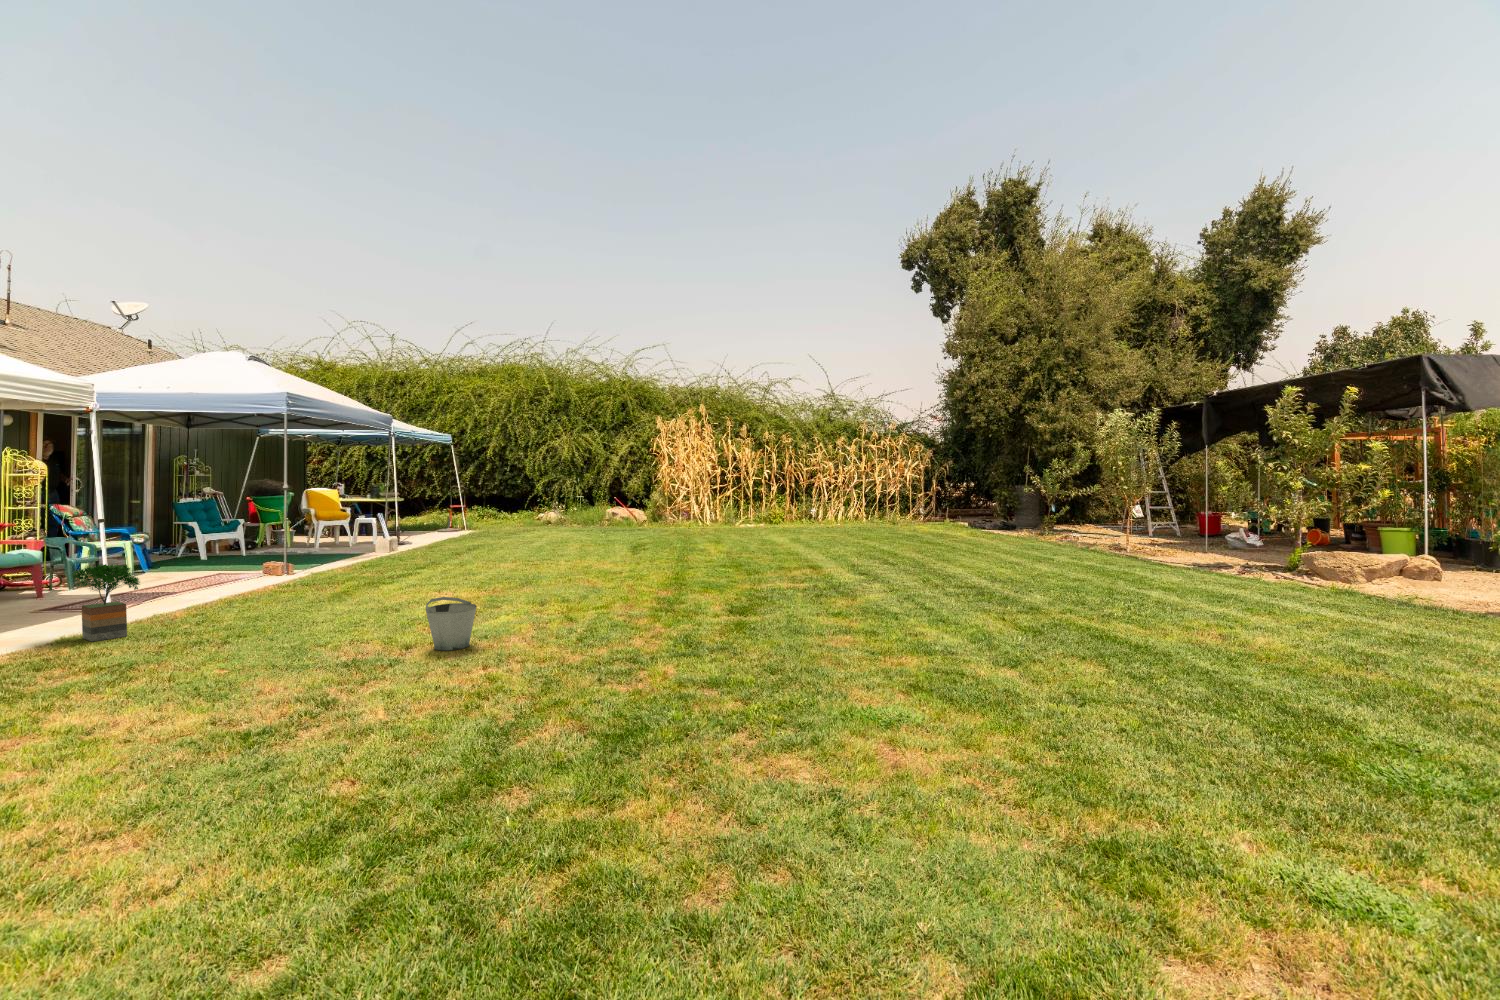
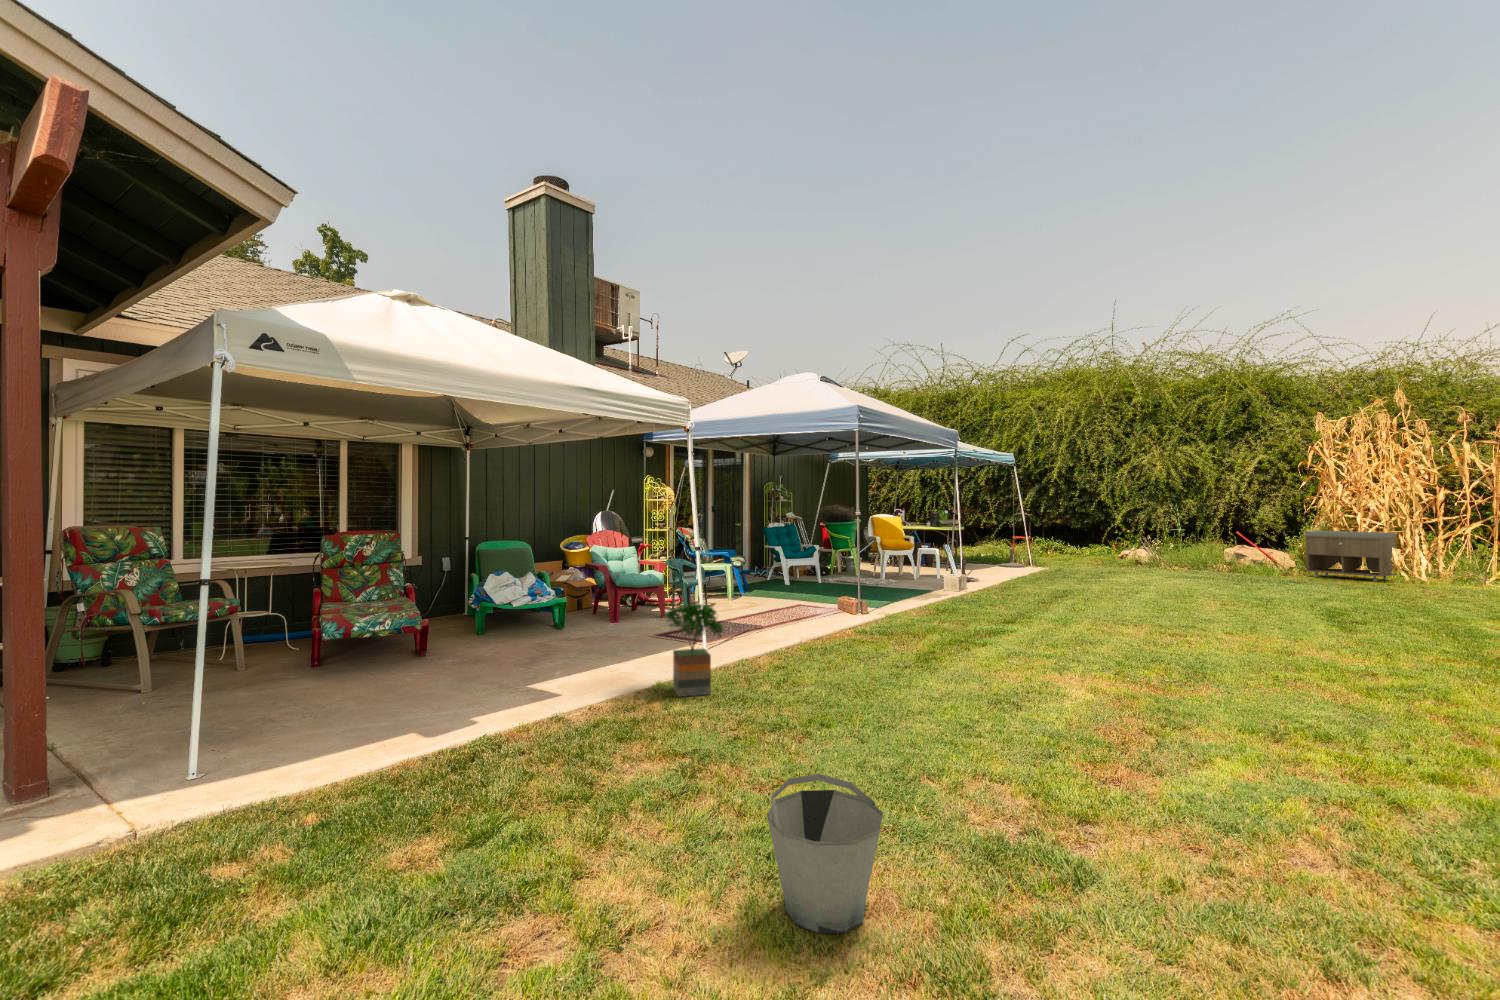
storage bench: none [650,496,695,527] -> present [1305,531,1396,581]
bucket: present [426,597,476,651] -> present [767,774,883,934]

